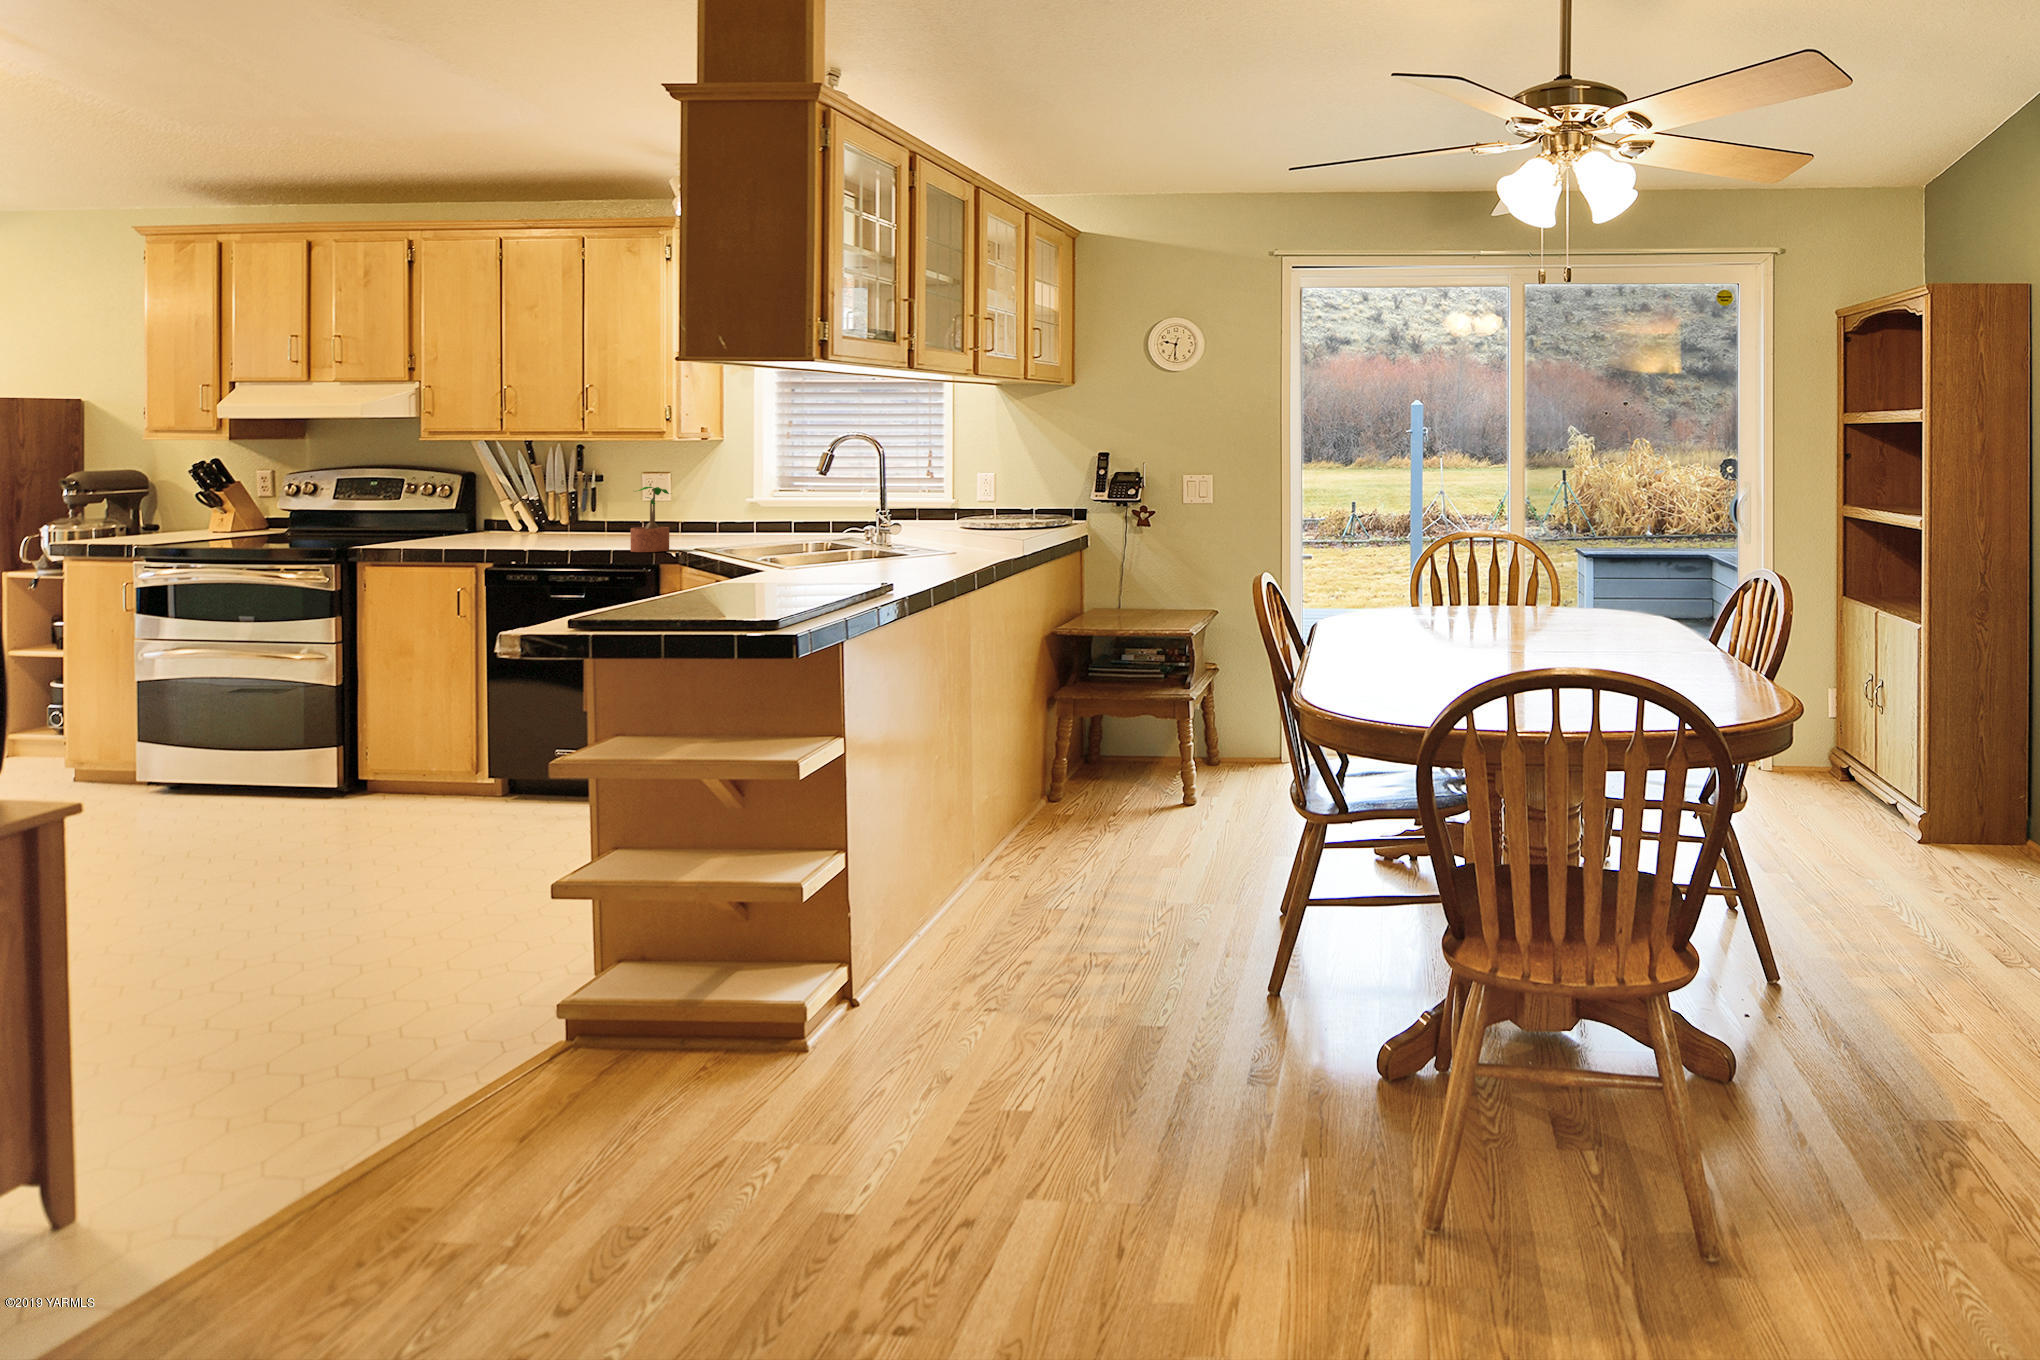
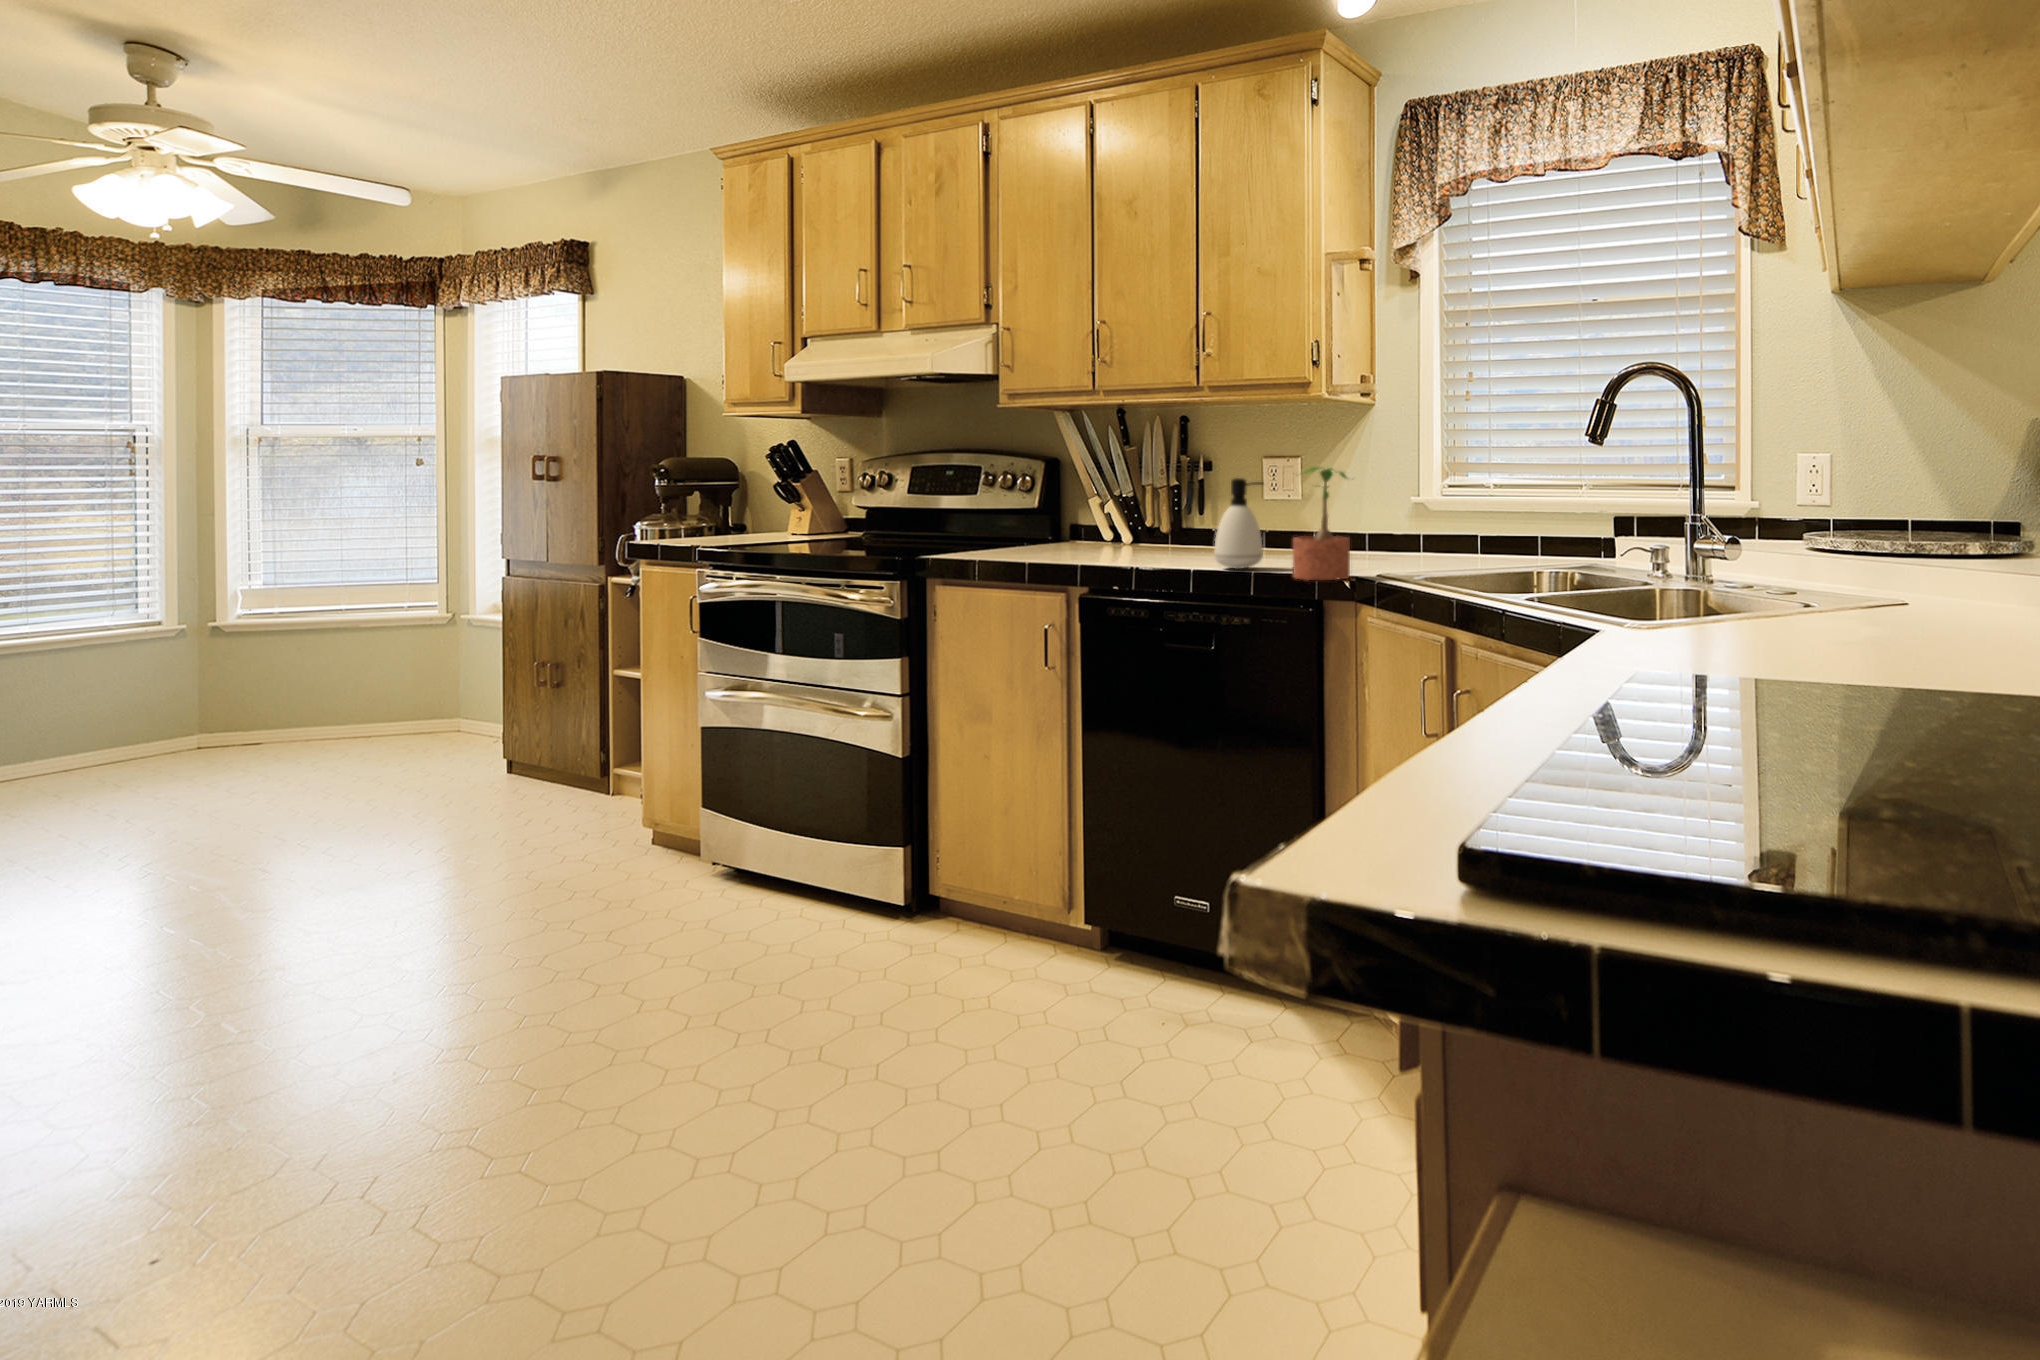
soap dispenser: none [583,492,619,547] -> present [1214,478,1263,569]

